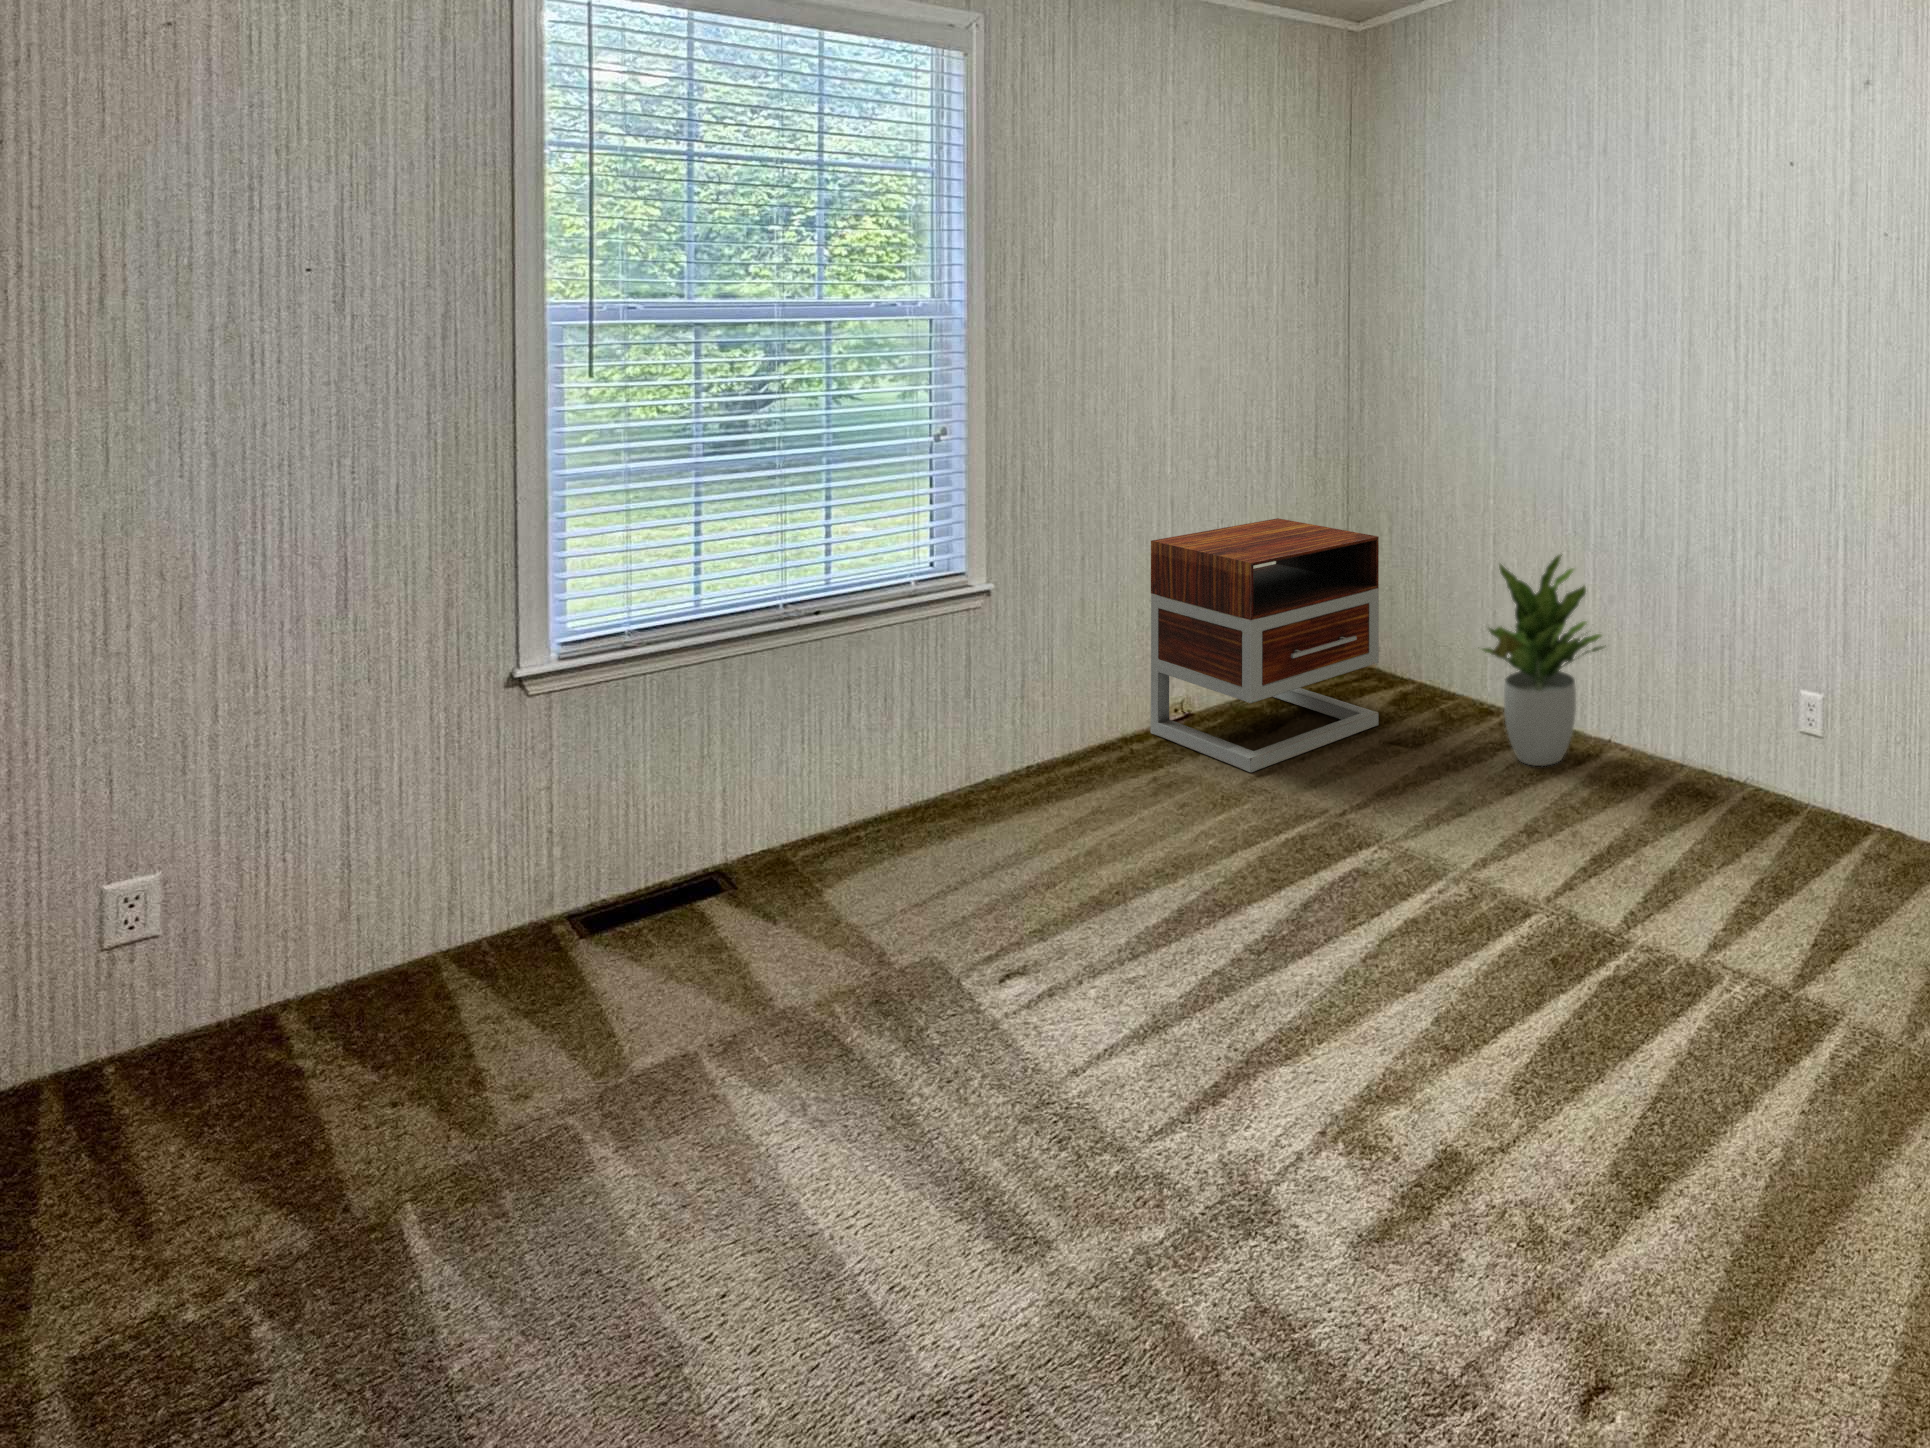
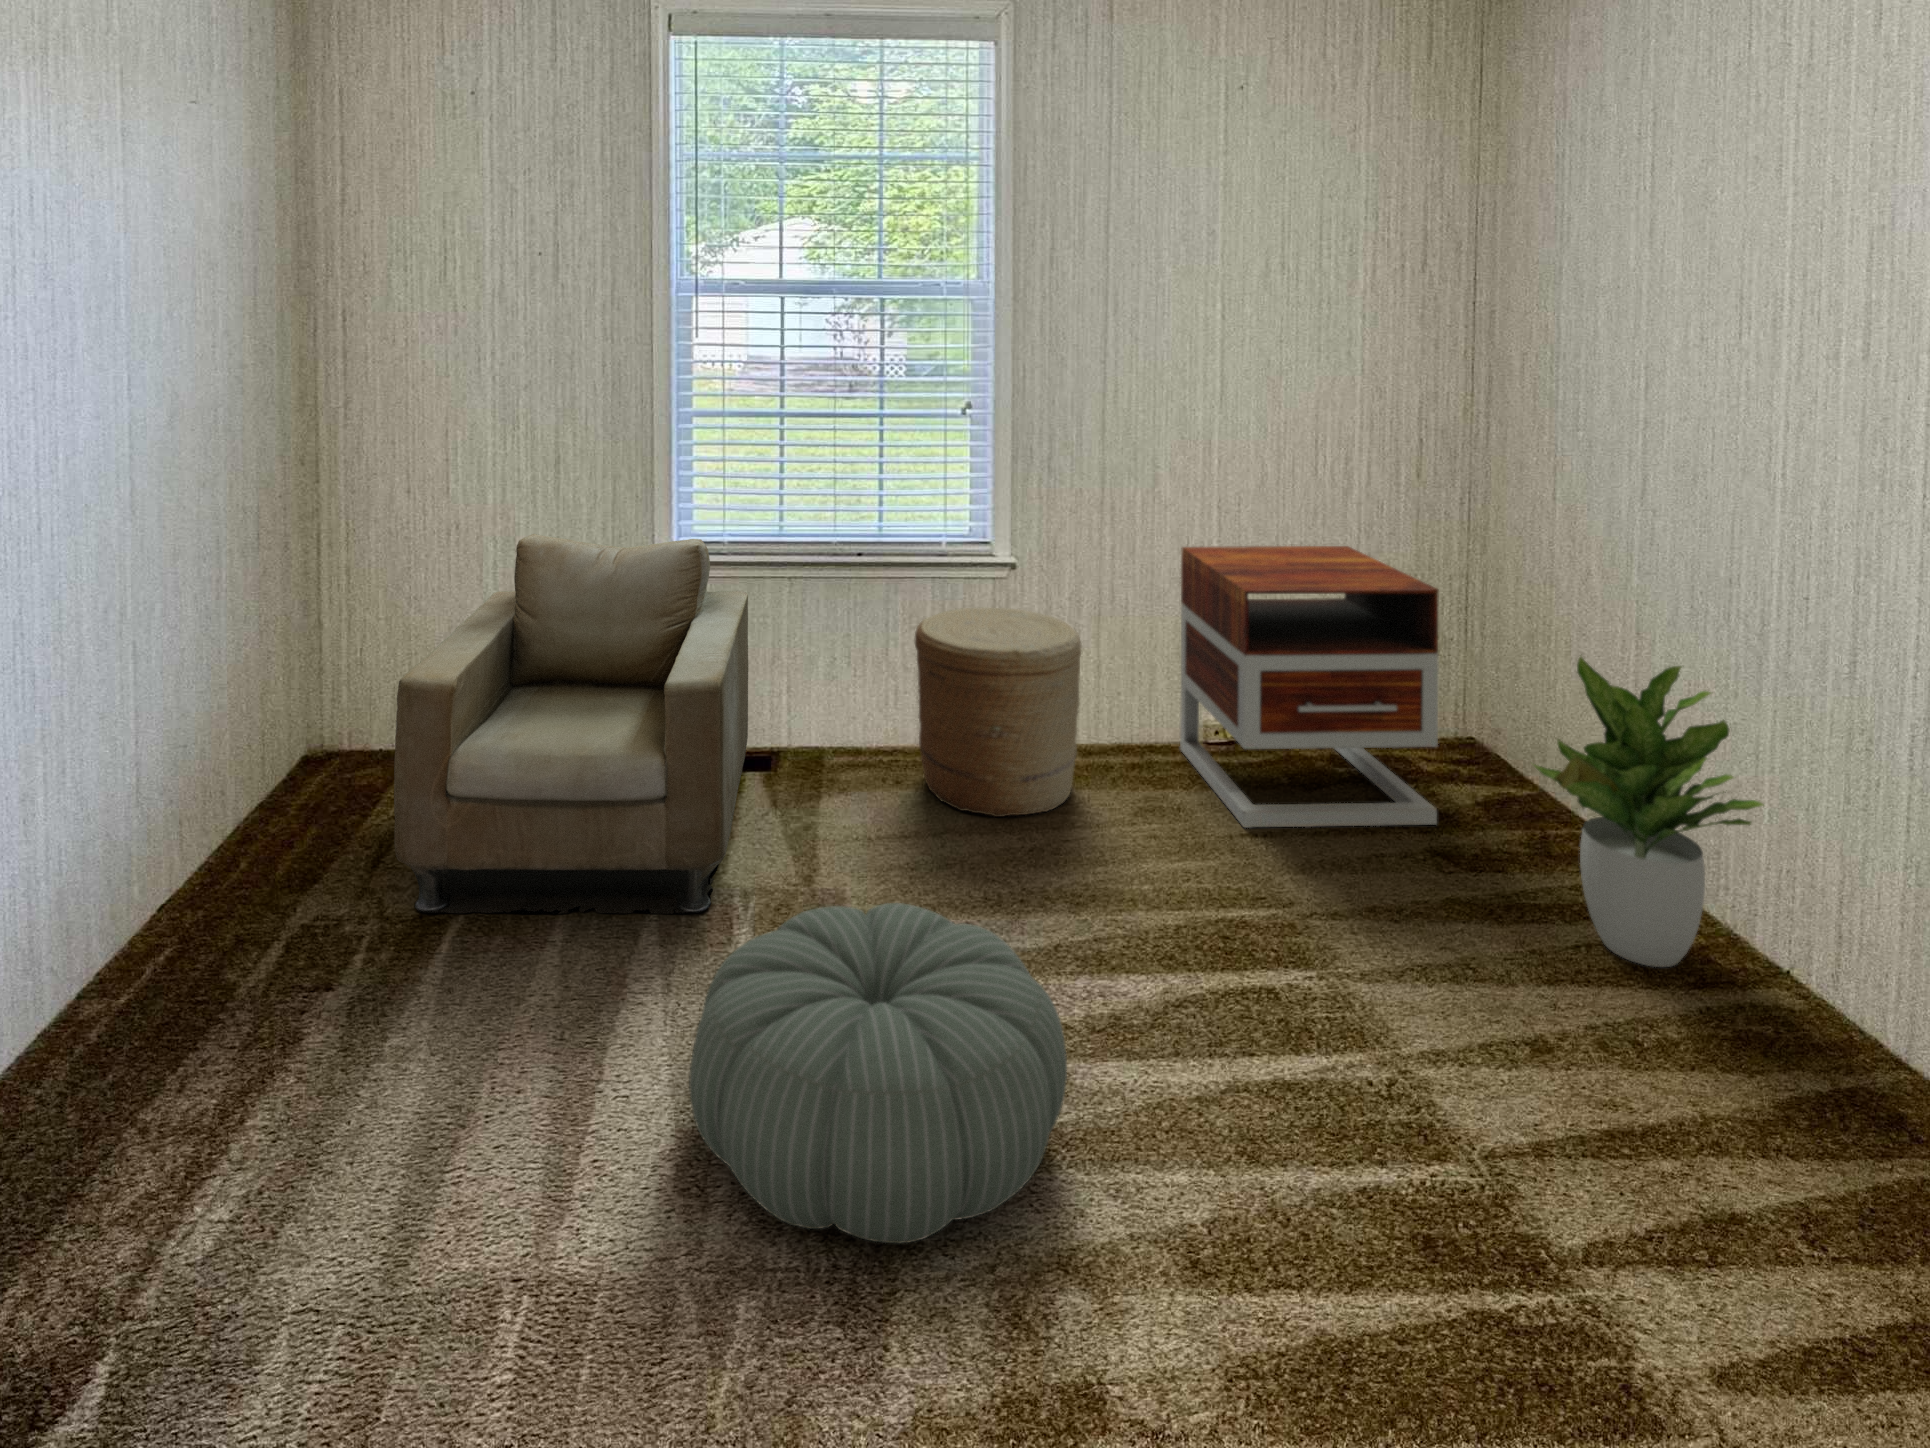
armchair: none [78,617,809,1242] -> present [394,534,748,914]
woven basket: none [909,629,1099,848] -> present [915,608,1081,817]
pouf: none [954,890,1335,1202] -> present [689,903,1067,1243]

